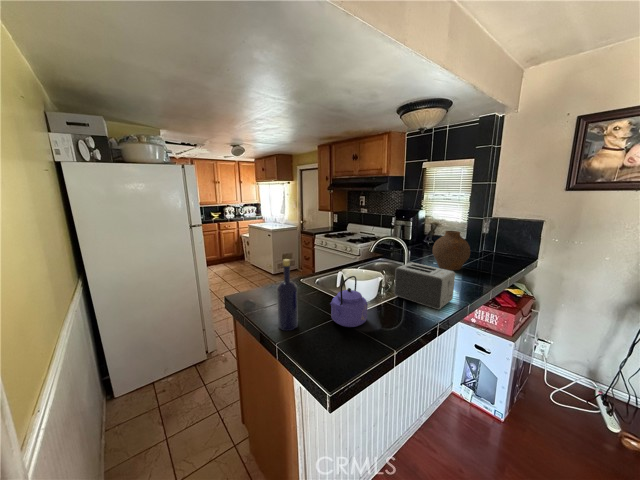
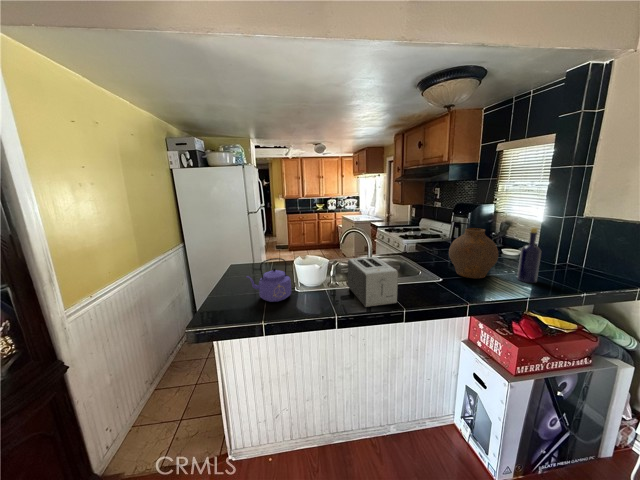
bottle: present [277,259,298,331] -> present [517,228,541,283]

